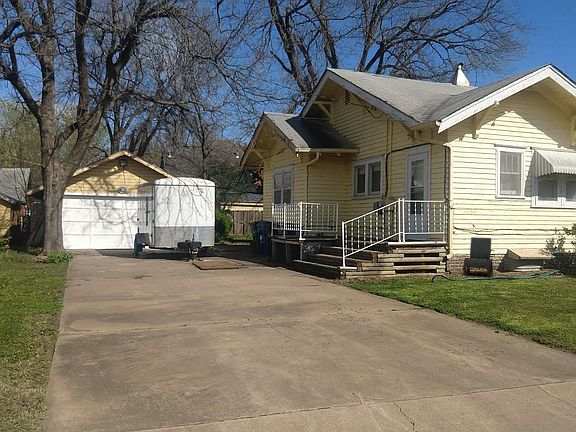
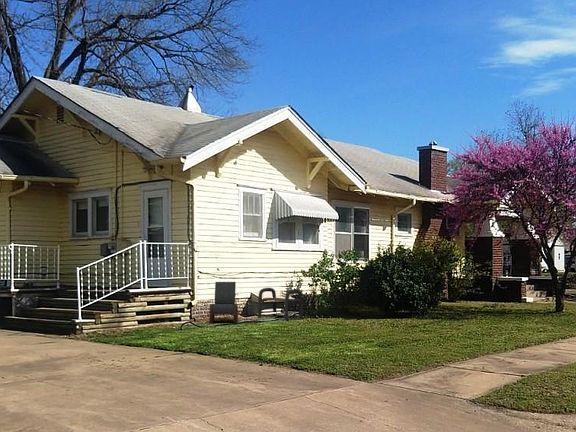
bench: none [515,245,563,278] -> present [258,288,303,320]

